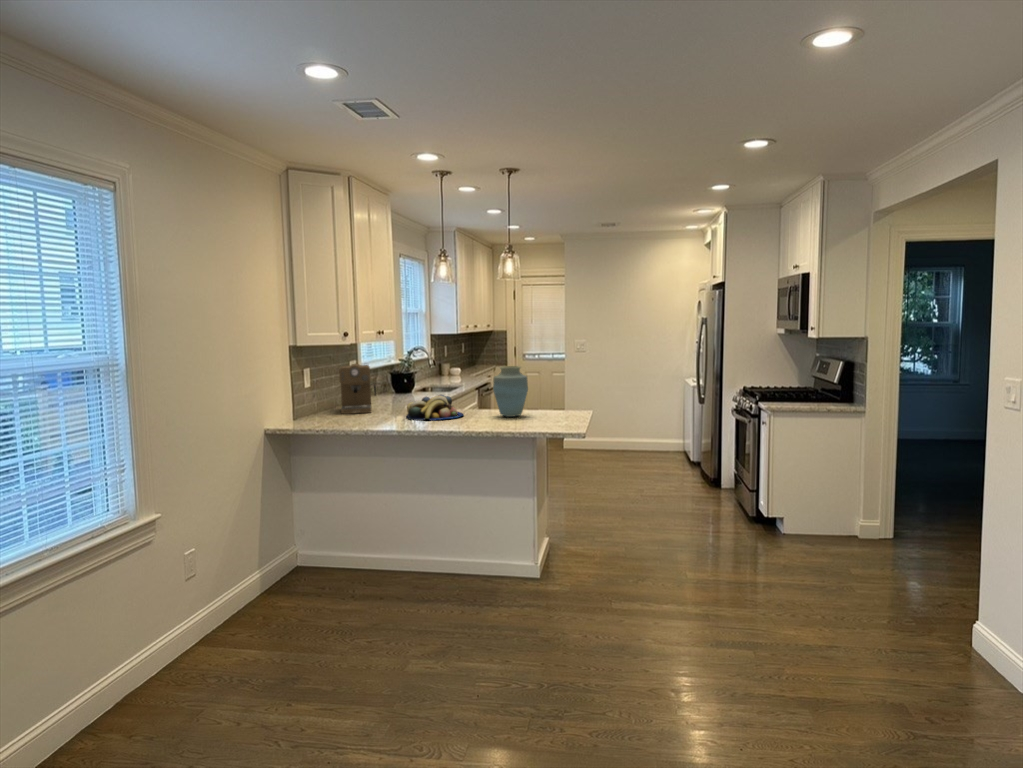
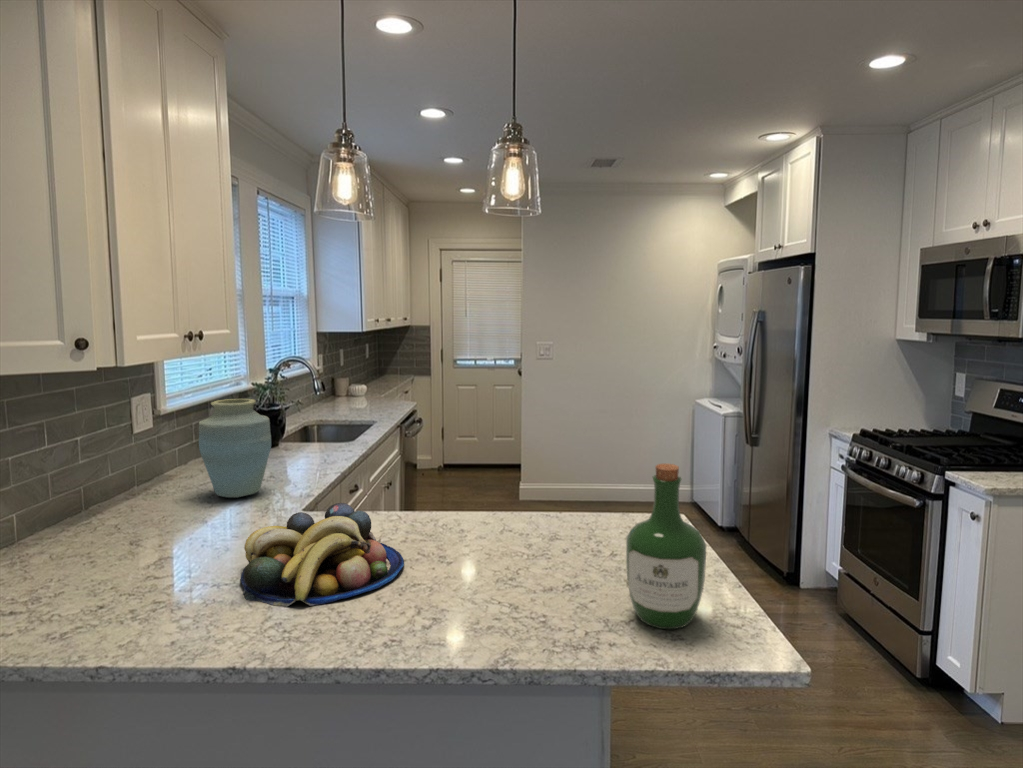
coffee maker: present [339,364,376,414] -> none [49,414,168,560]
vase: present [493,366,528,417] -> present [199,399,271,498]
wine bottle: none [532,370,559,425] -> present [626,464,706,629]

